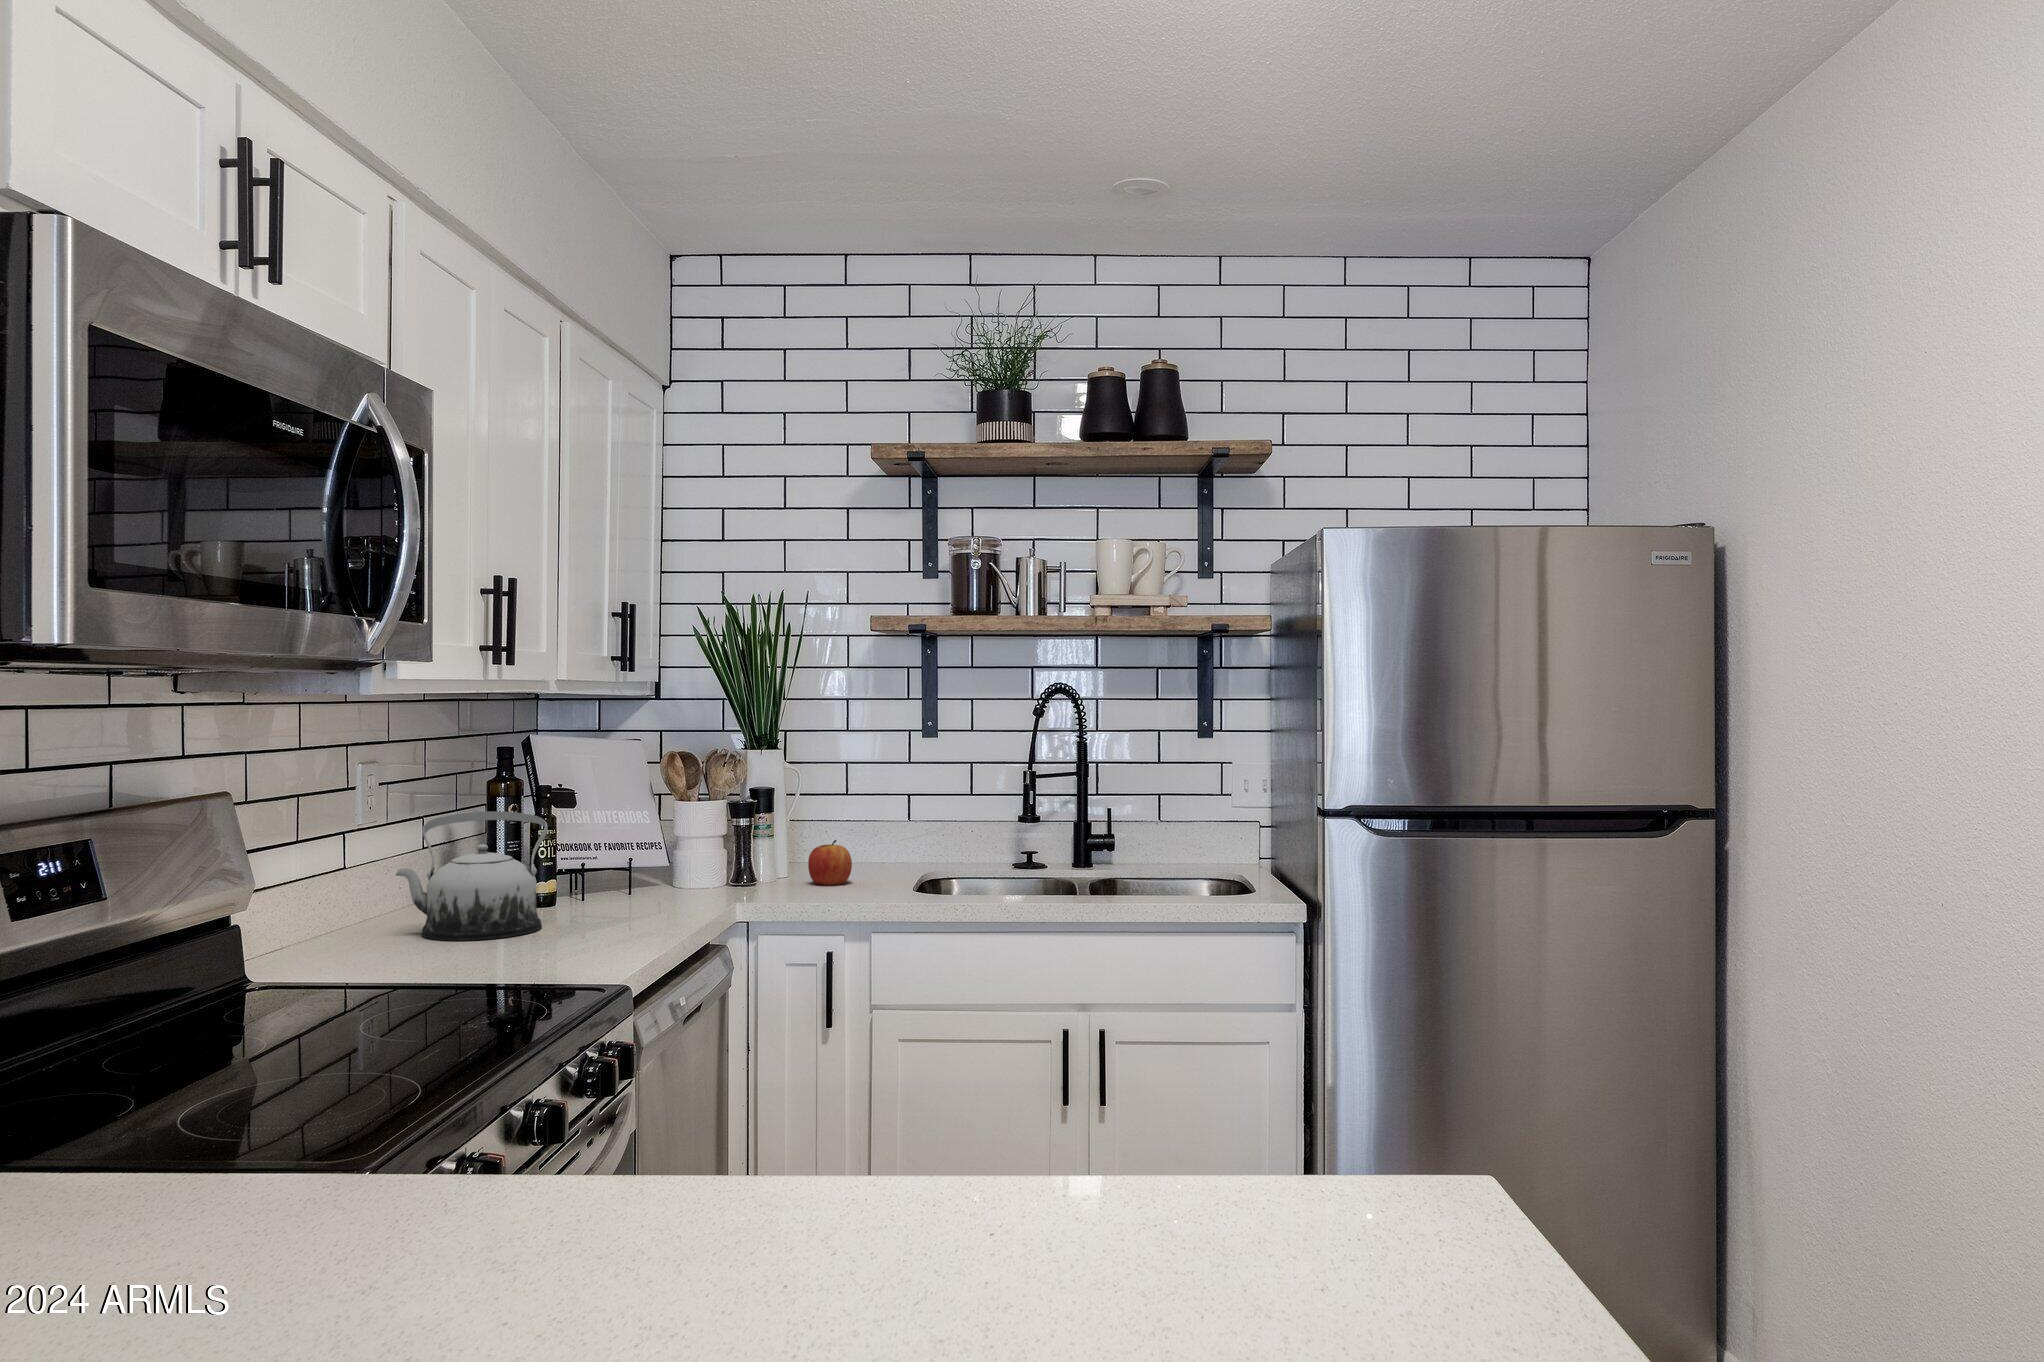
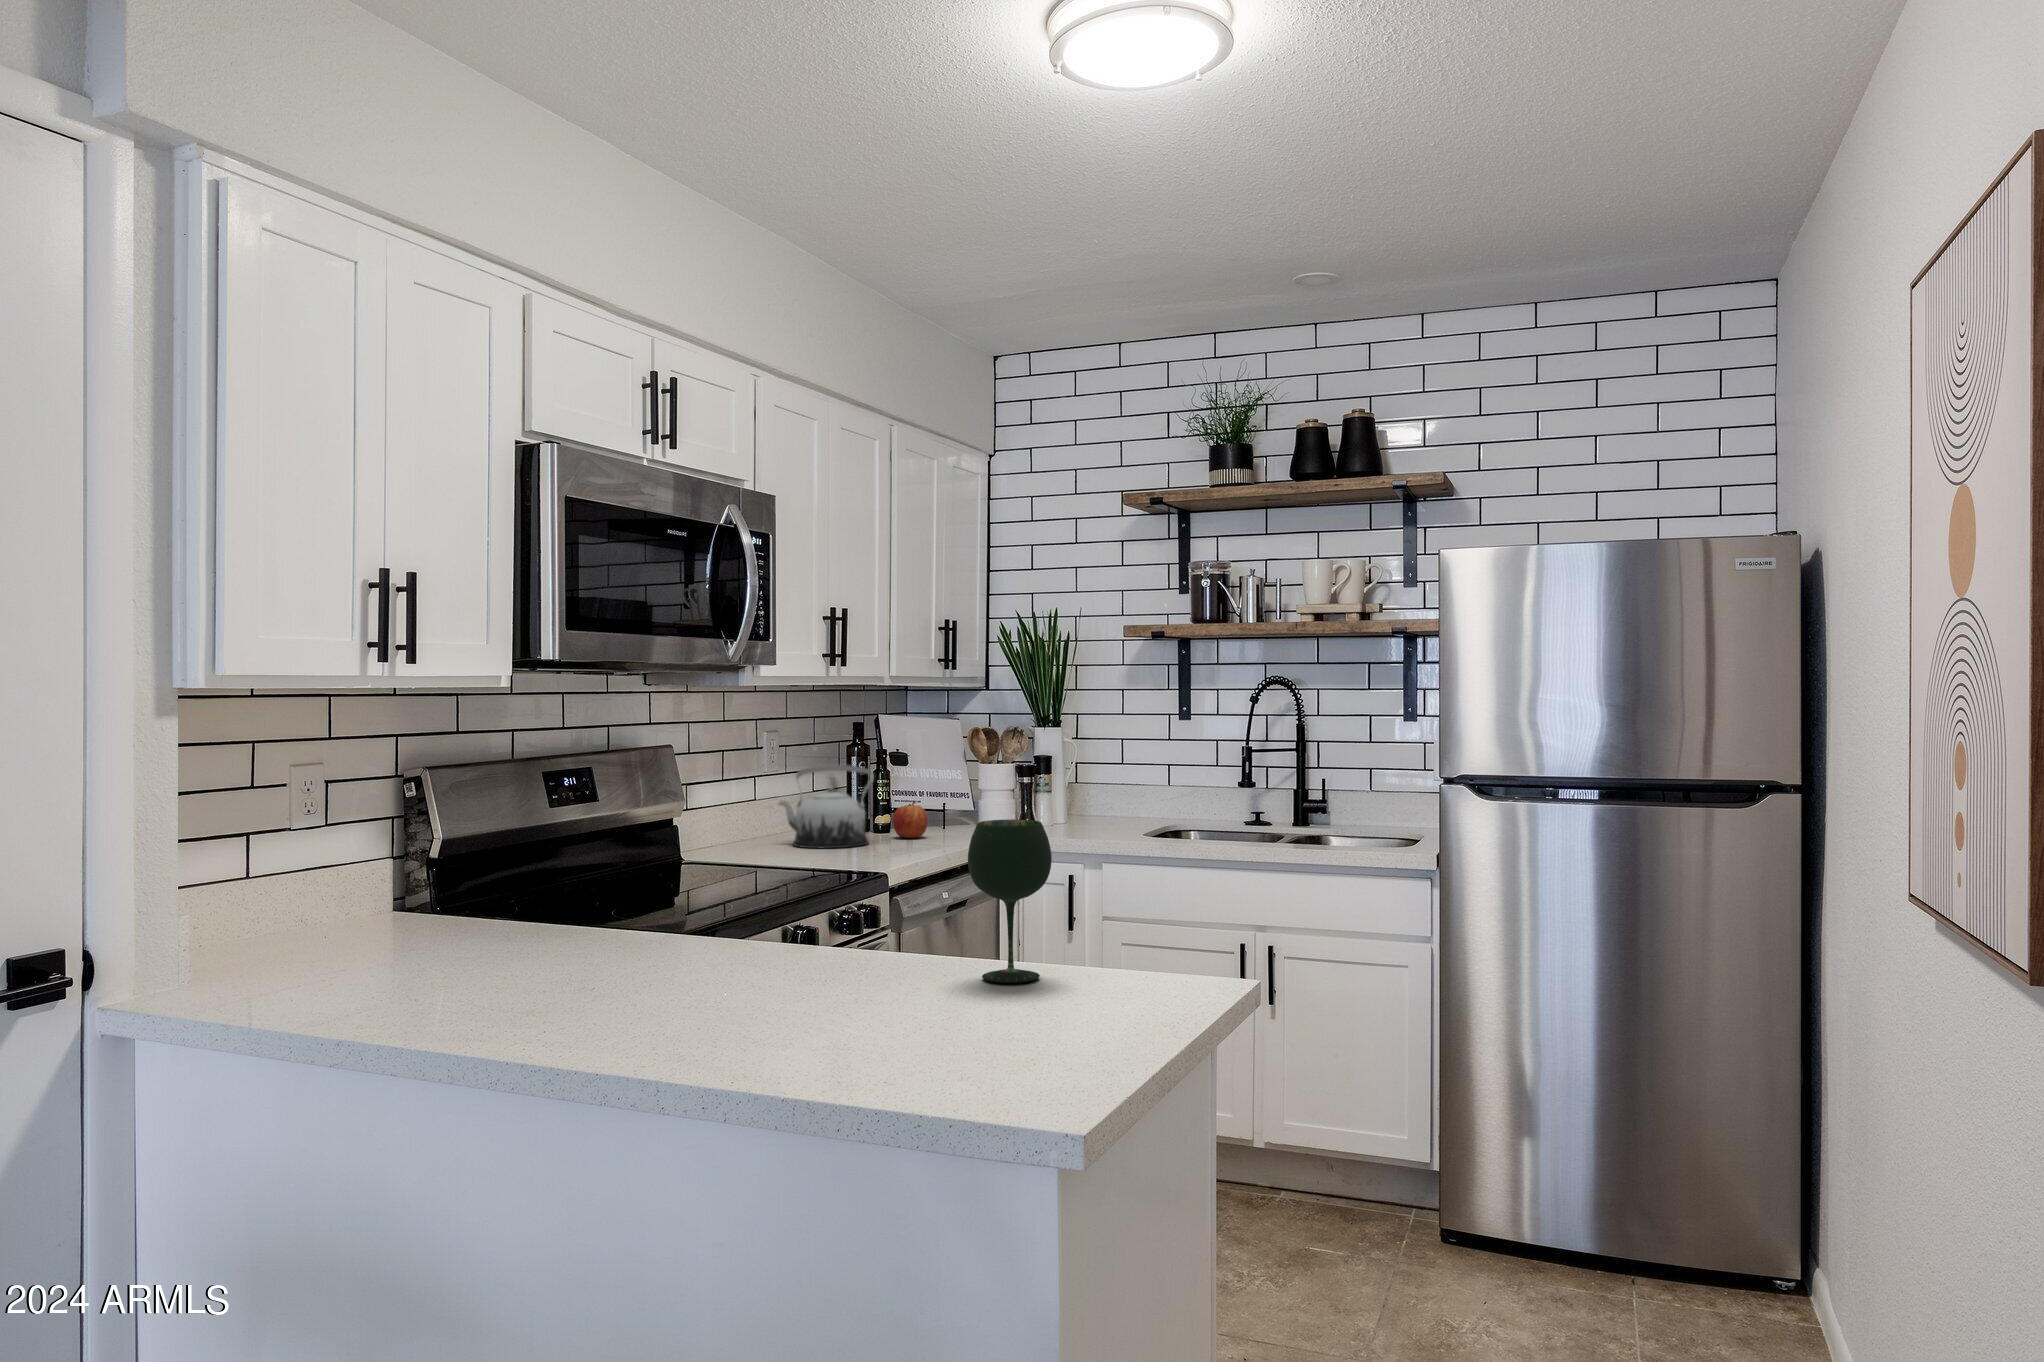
apple: present [808,840,852,886] -> present [893,802,928,838]
wine glass: none [1092,954,1254,1289] -> present [968,820,1052,983]

